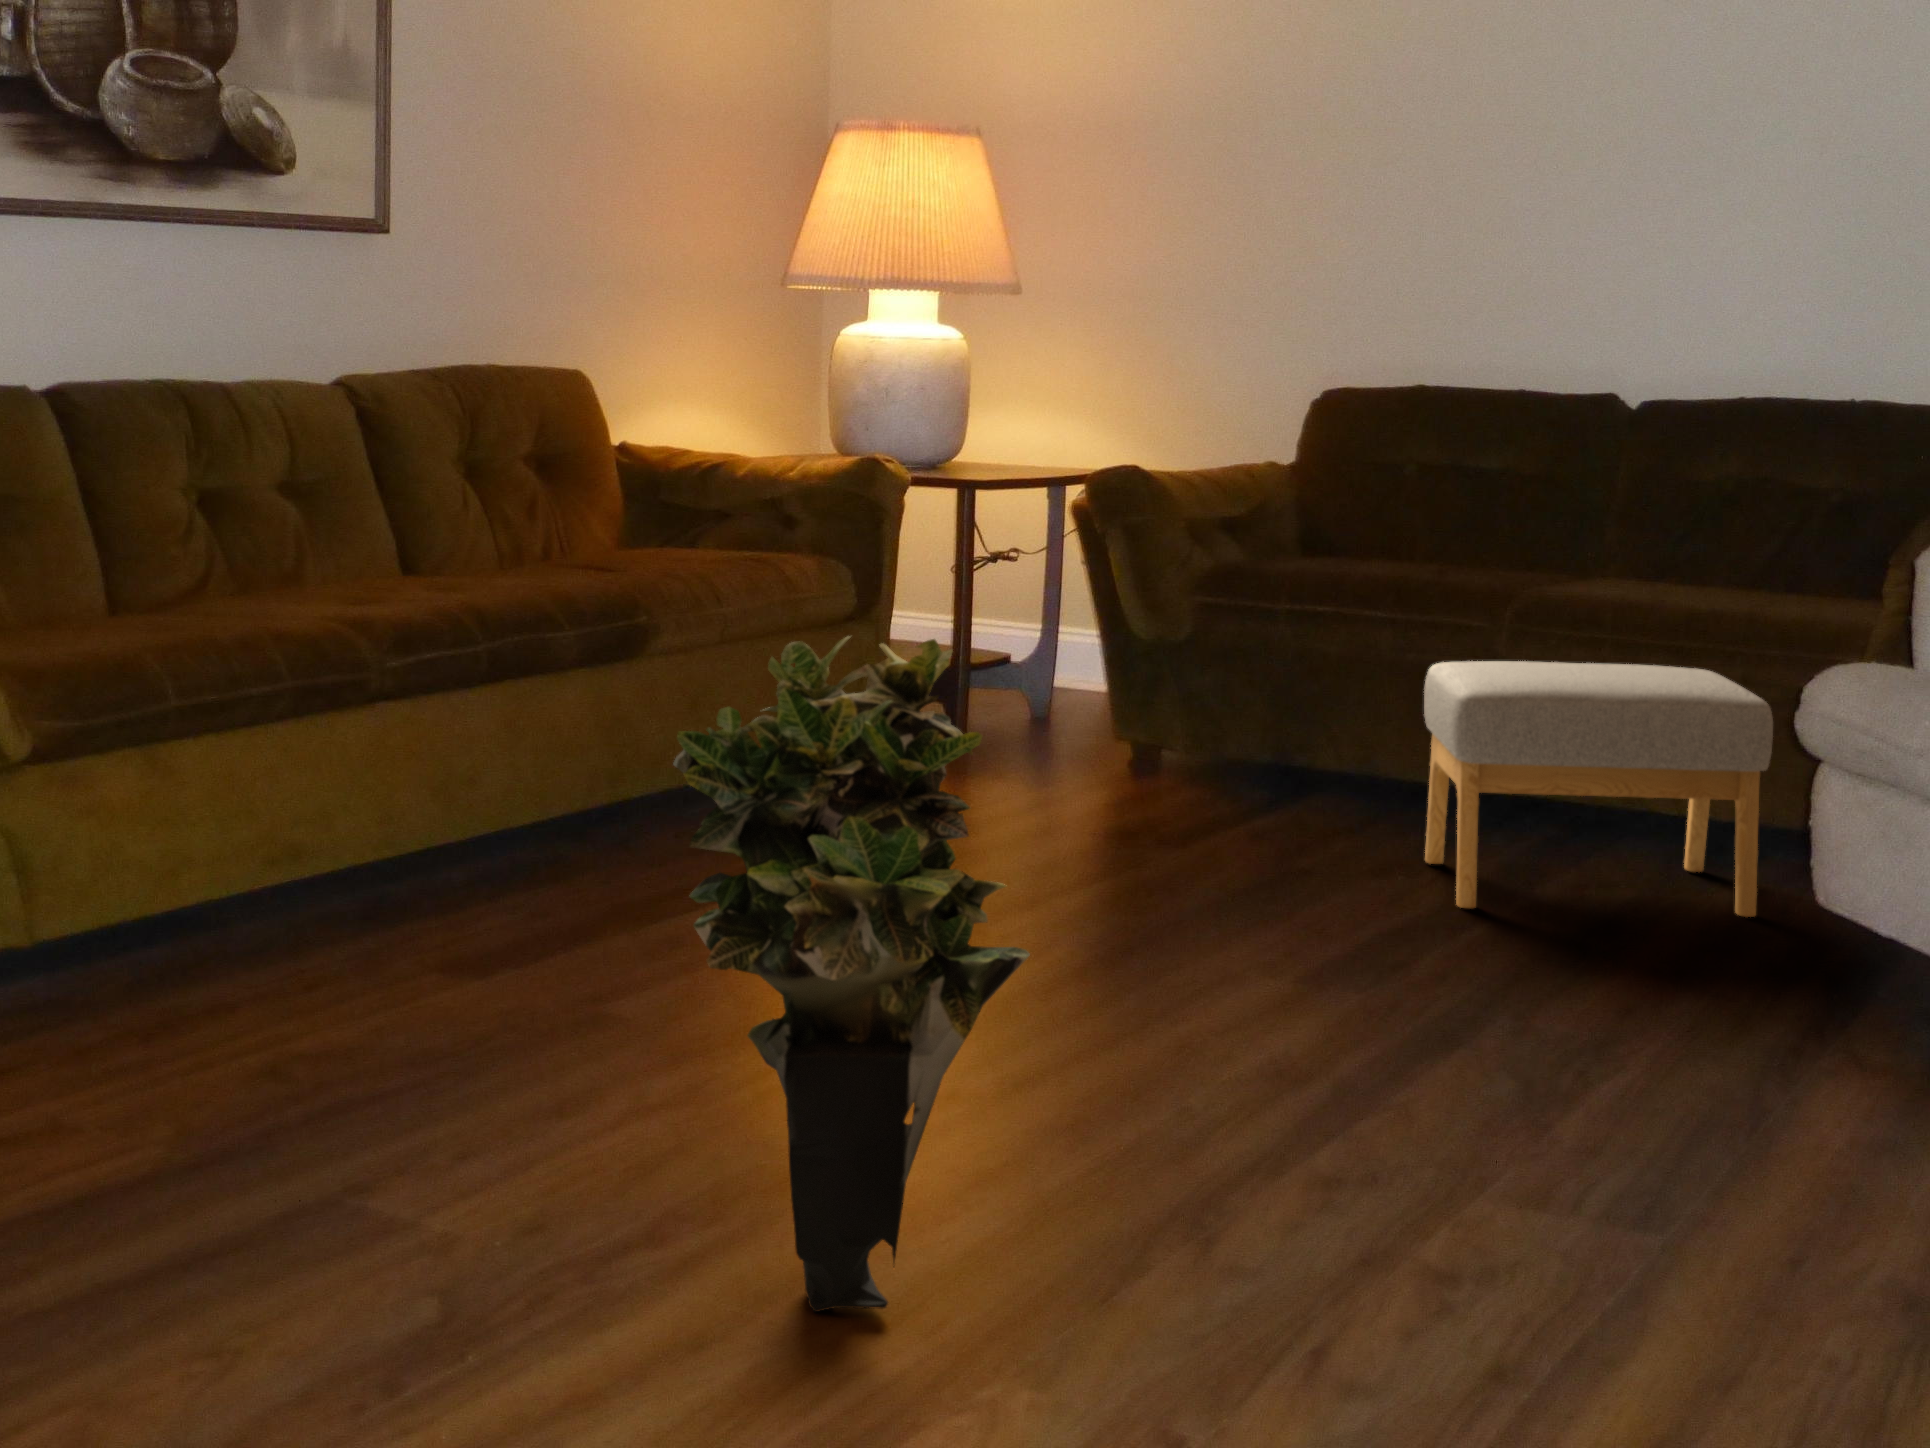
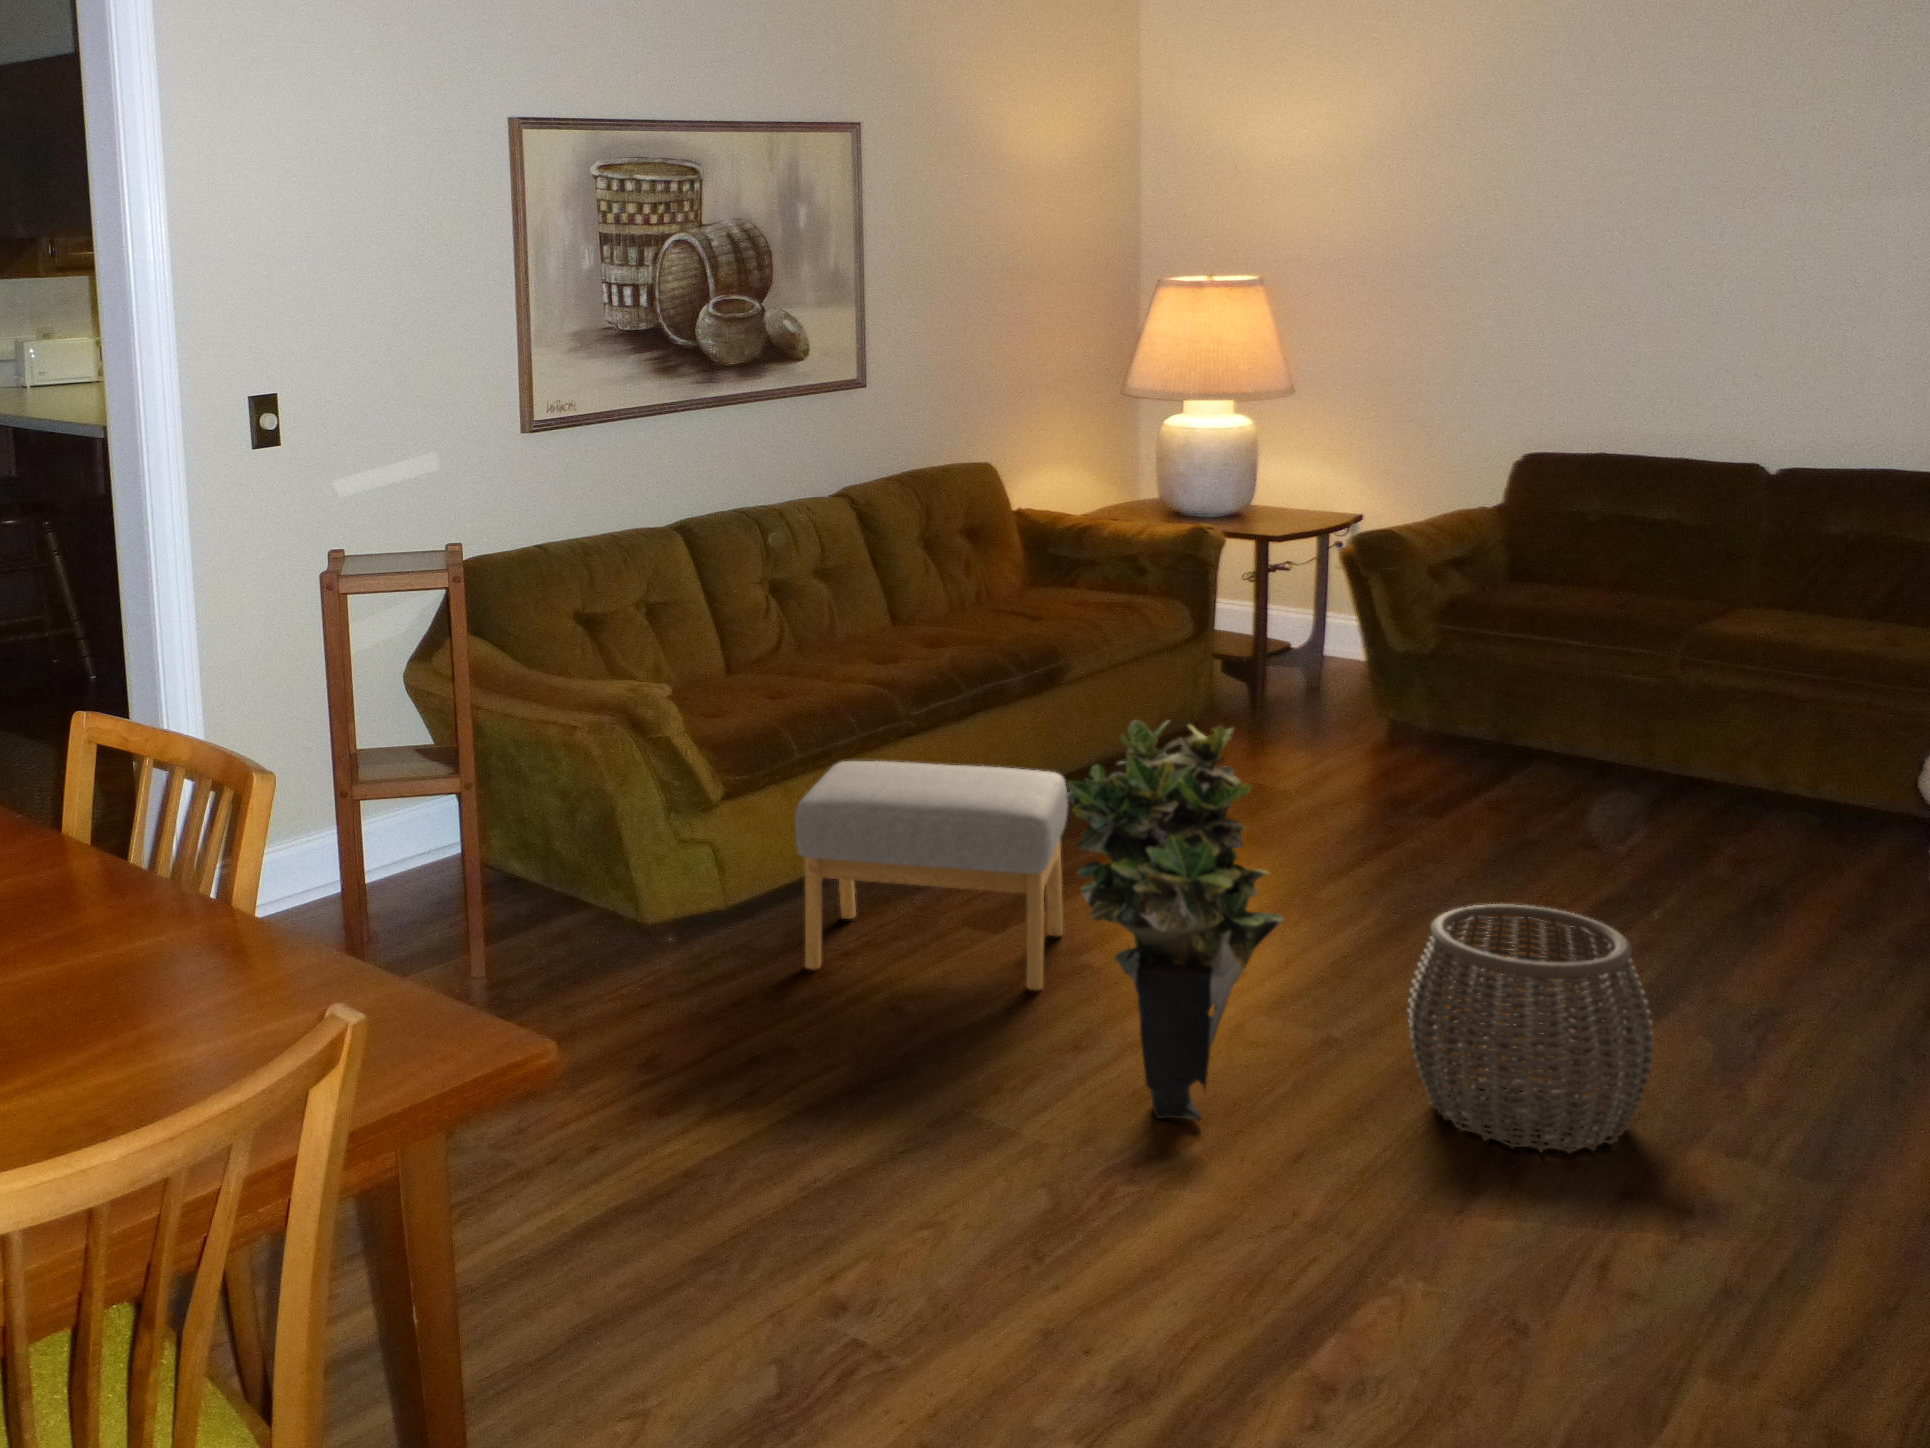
footstool: present [1424,661,1773,917] -> present [795,761,1069,990]
woven basket: none [1213,928,1582,1317] -> present [1407,904,1654,1153]

